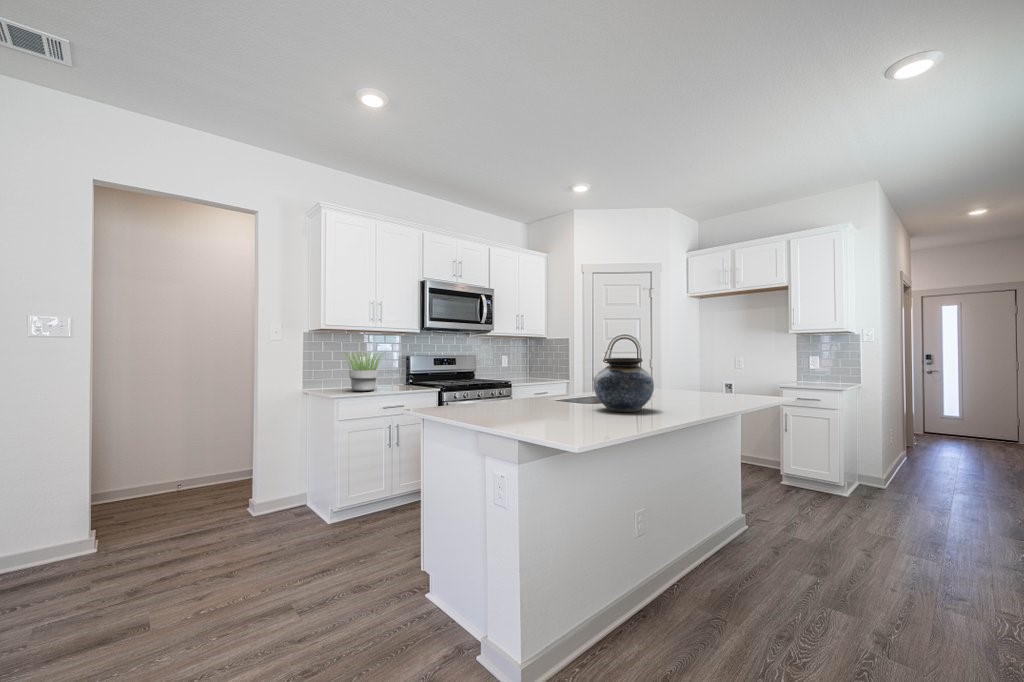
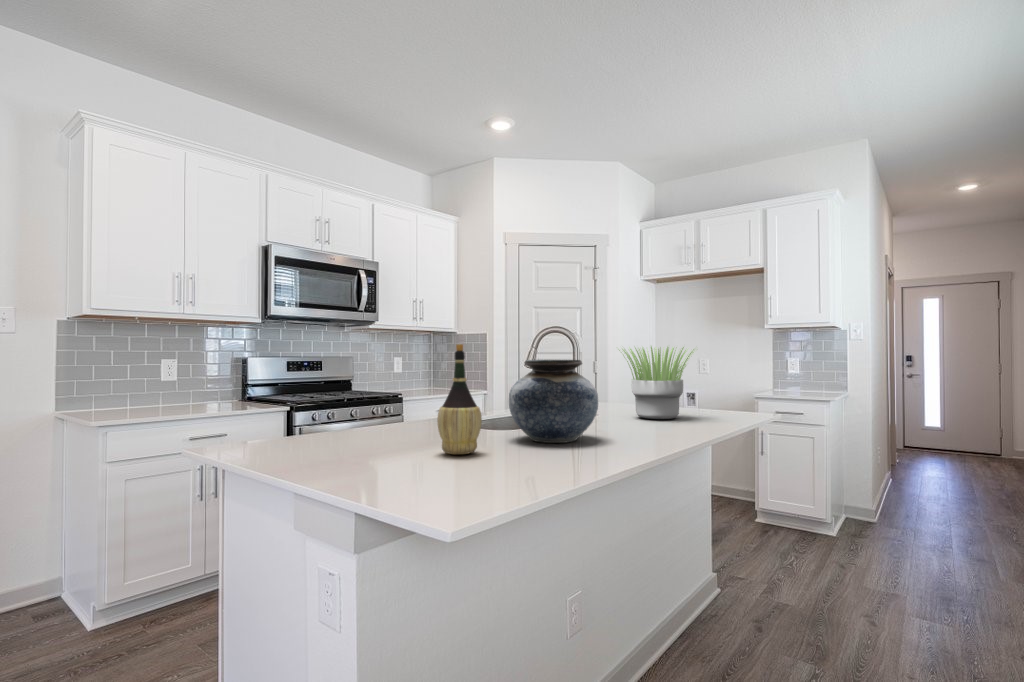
wine bottle: none [551,348,578,417] -> present [437,344,482,454]
potted plant: present [345,352,383,391] -> present [619,346,694,419]

